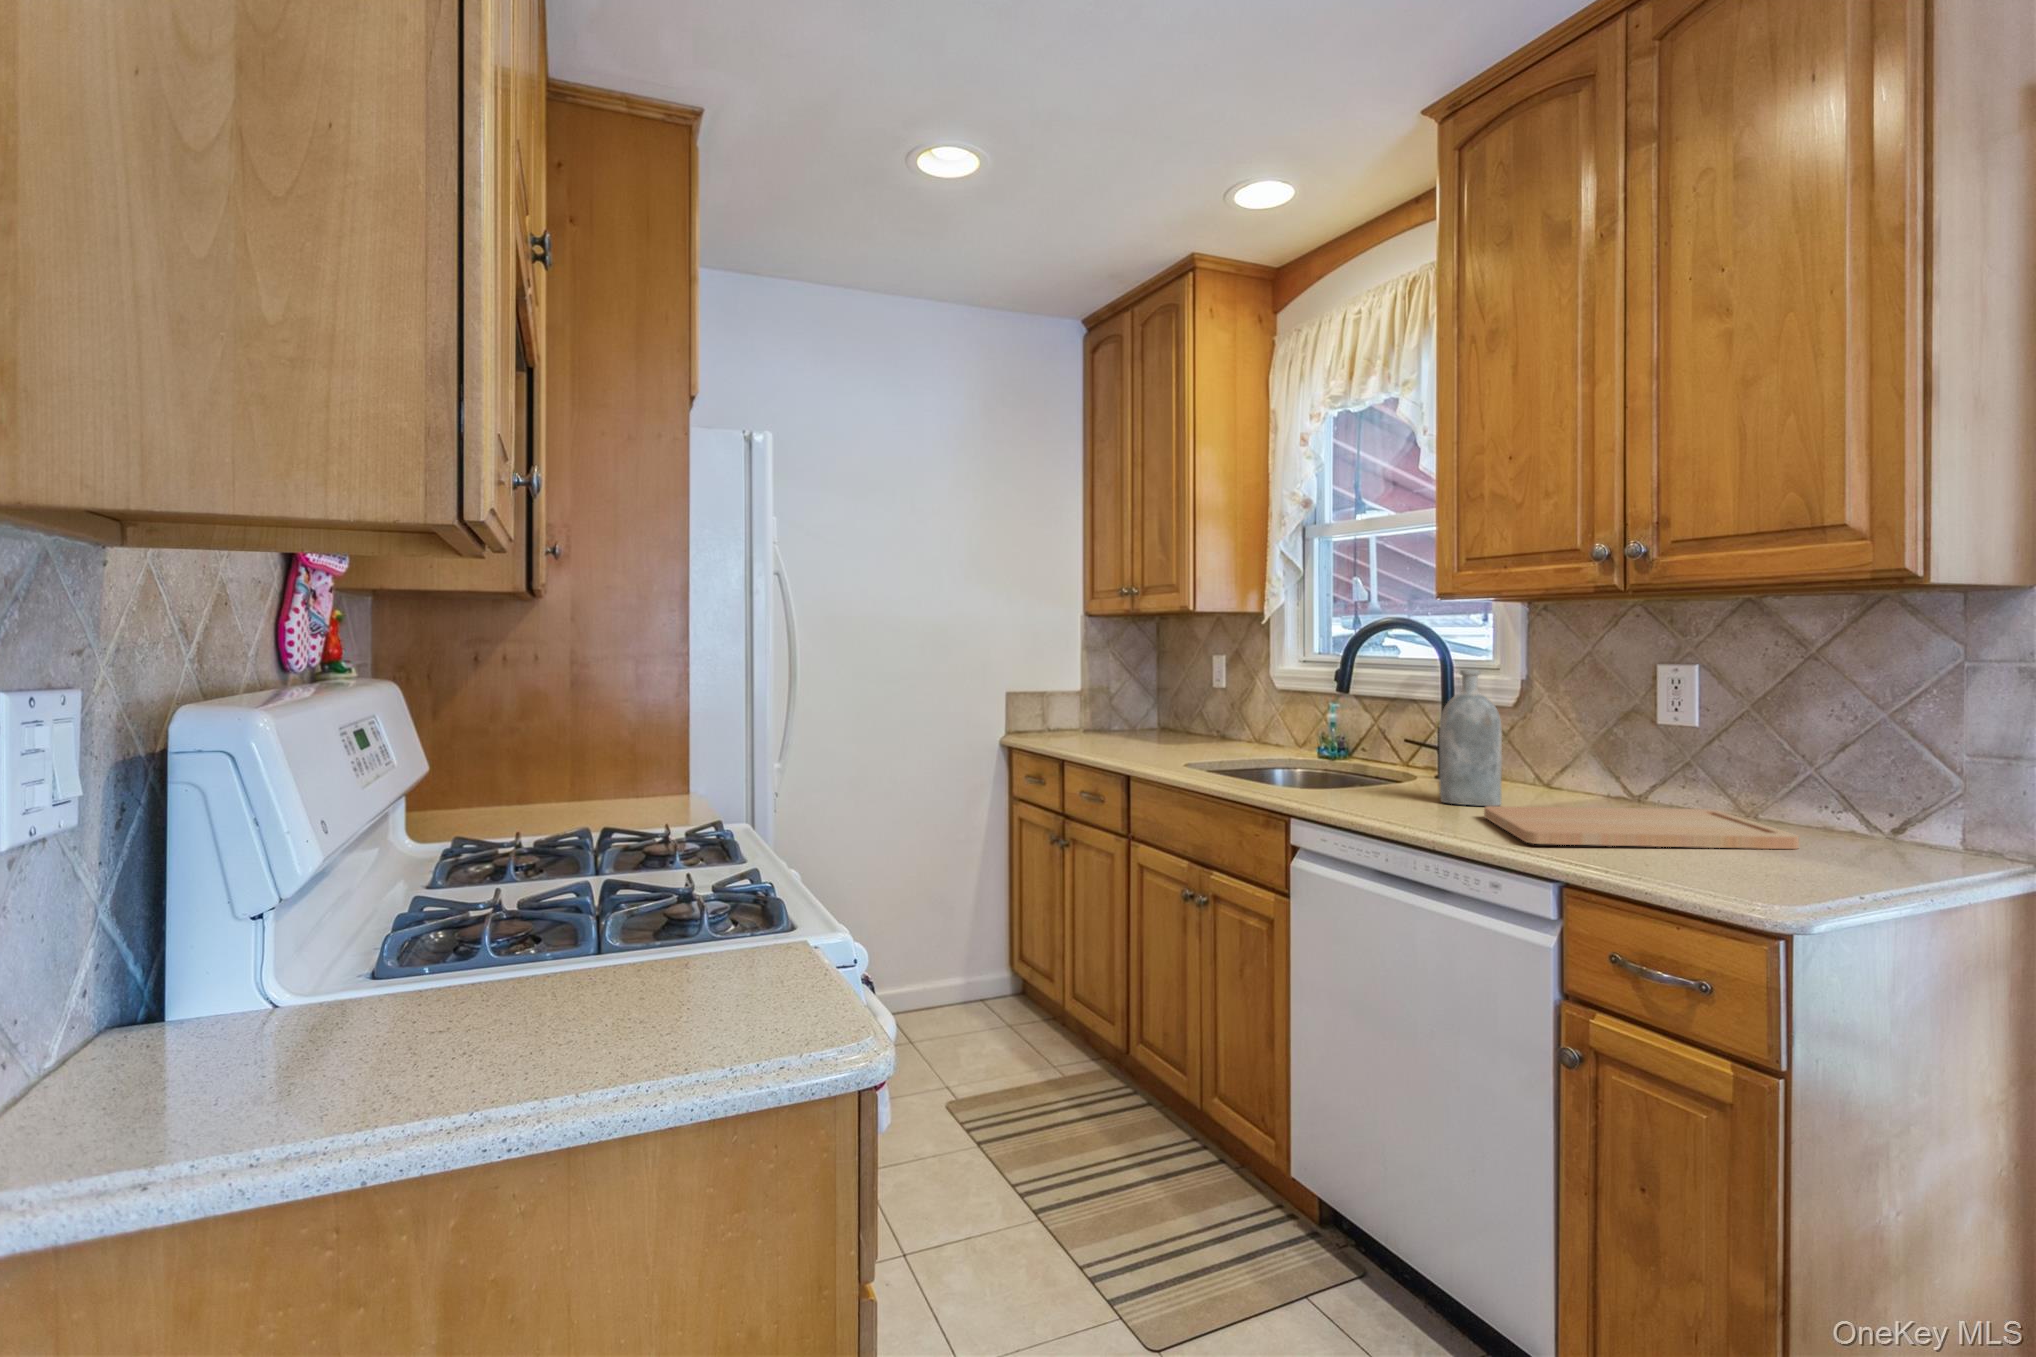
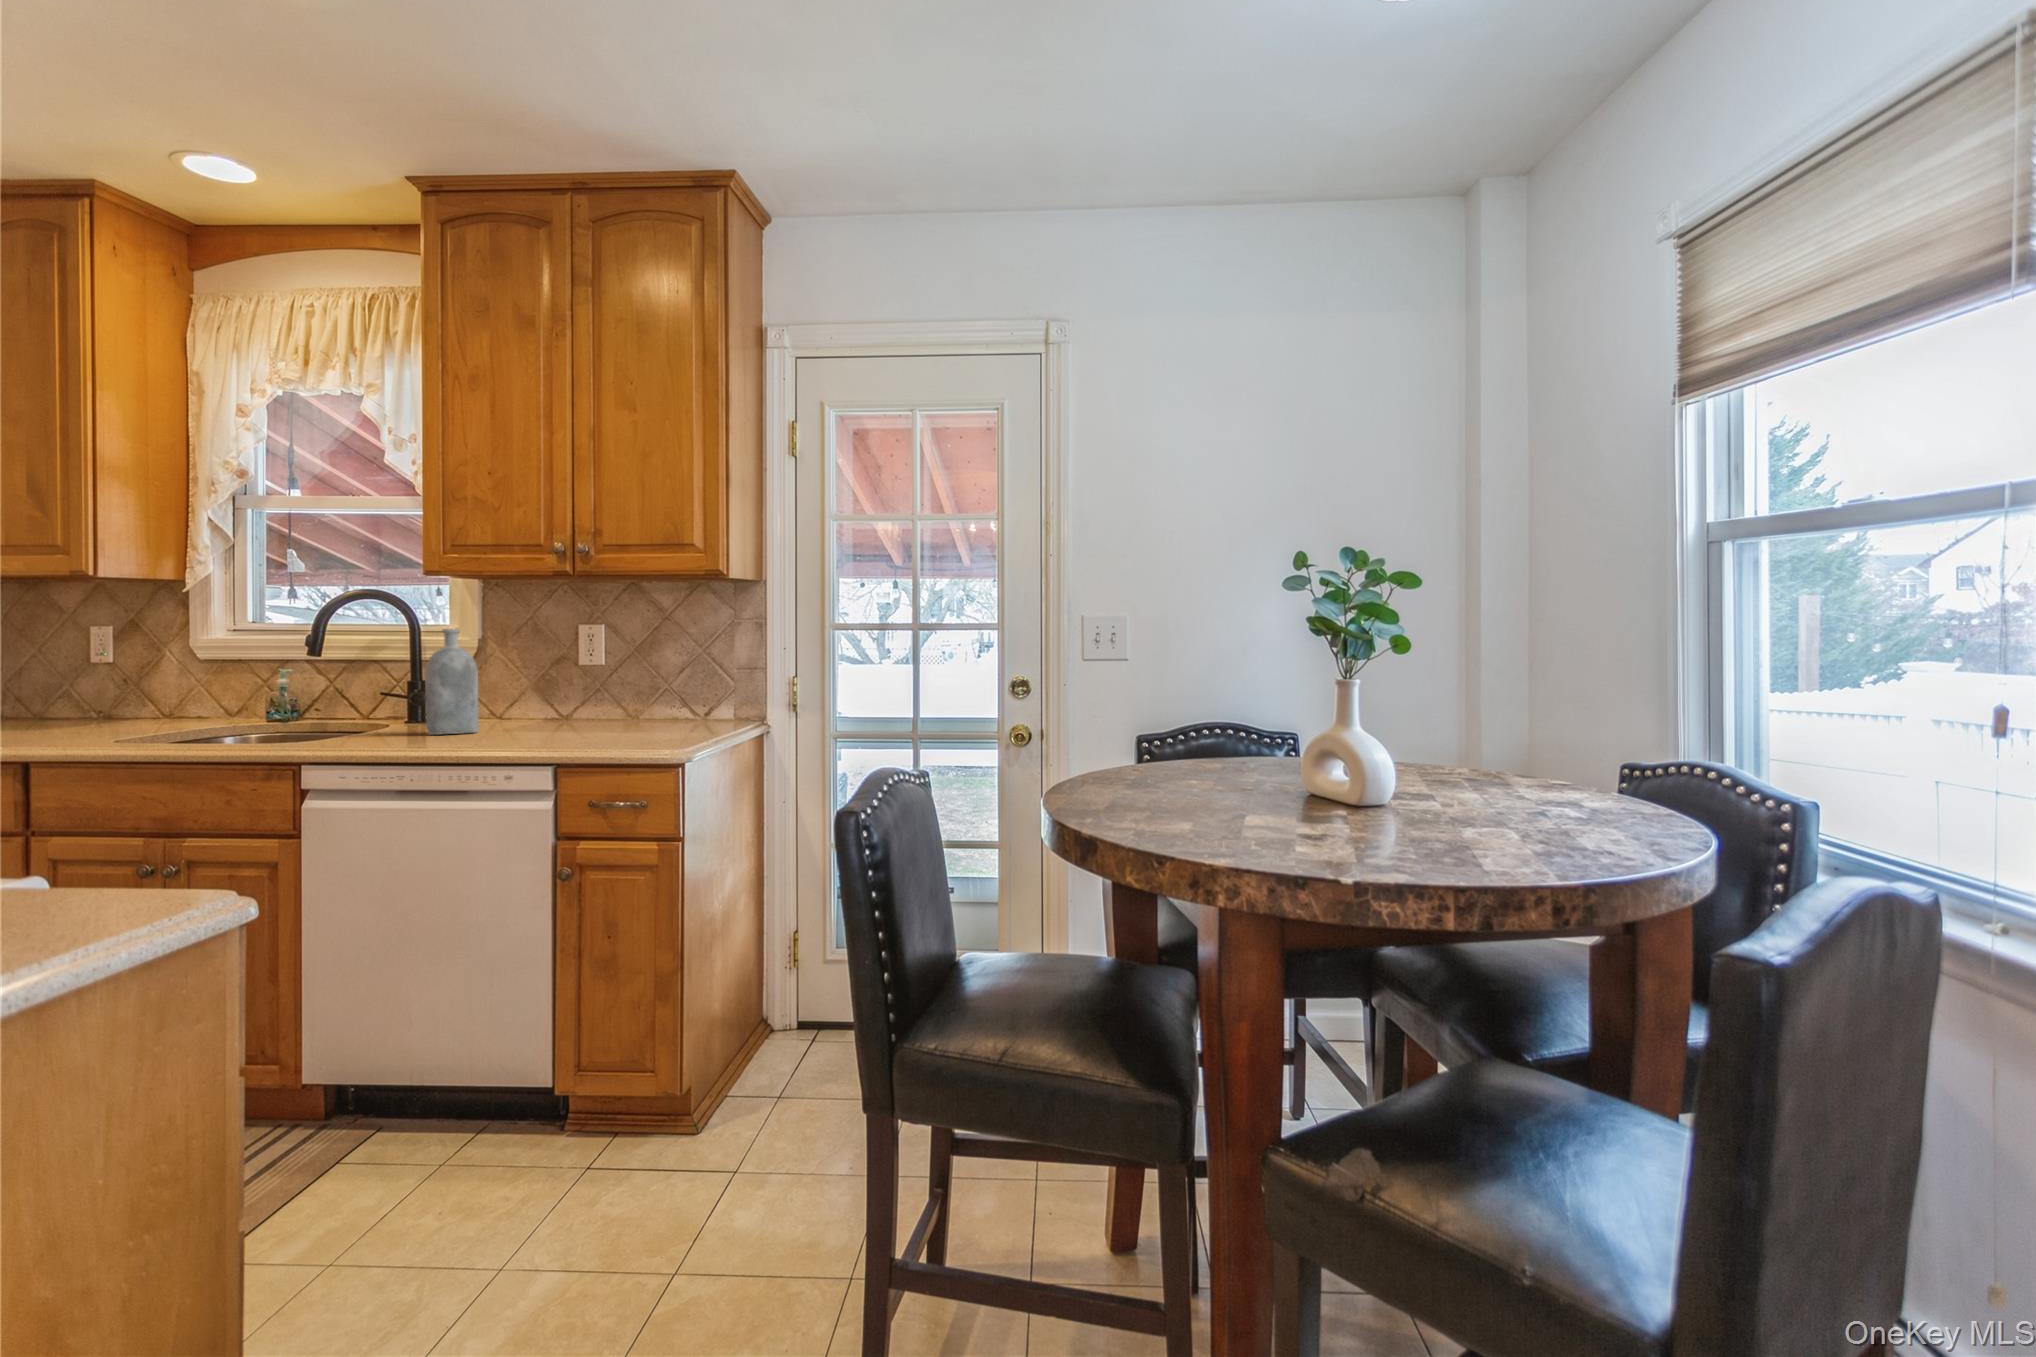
cutting board: present [1484,806,1799,849] -> none [474,719,672,743]

